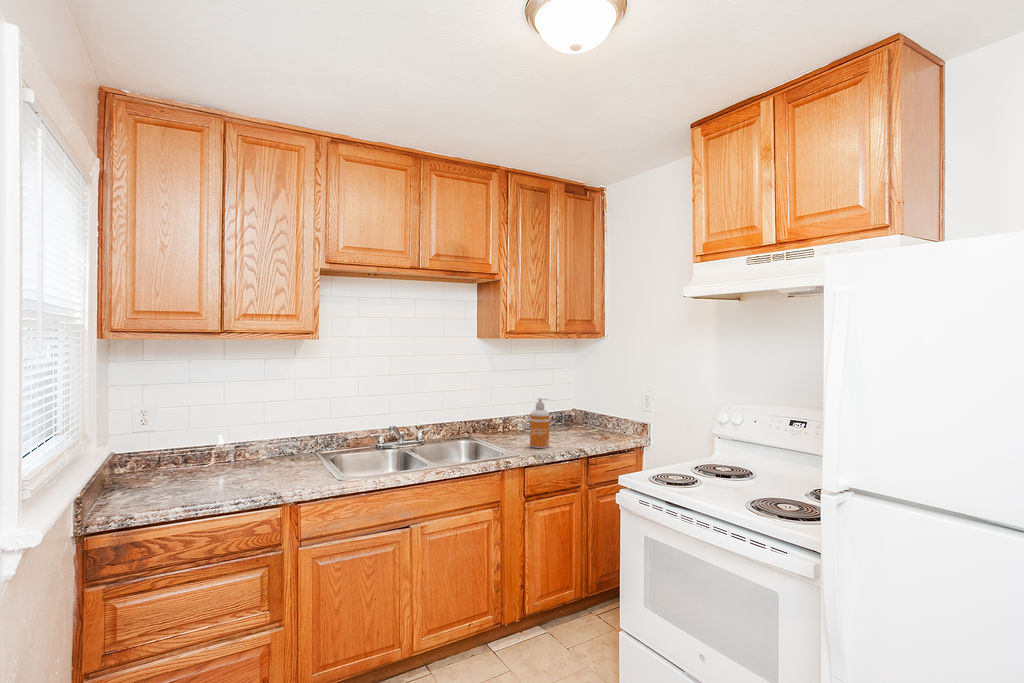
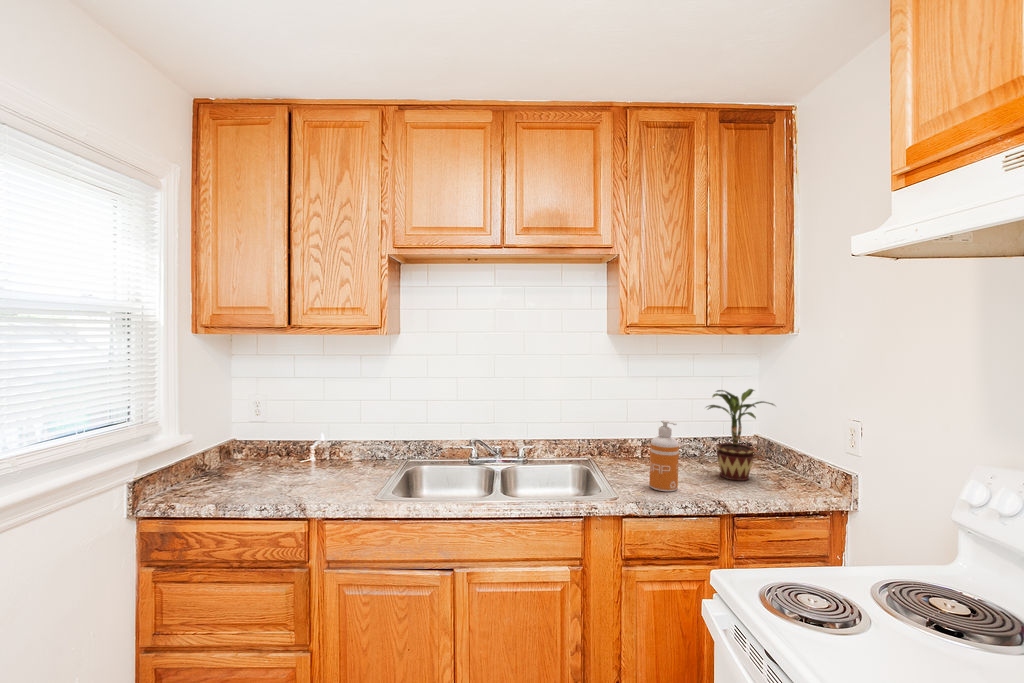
potted plant: none [552,374,600,438] -> present [707,389,774,481]

